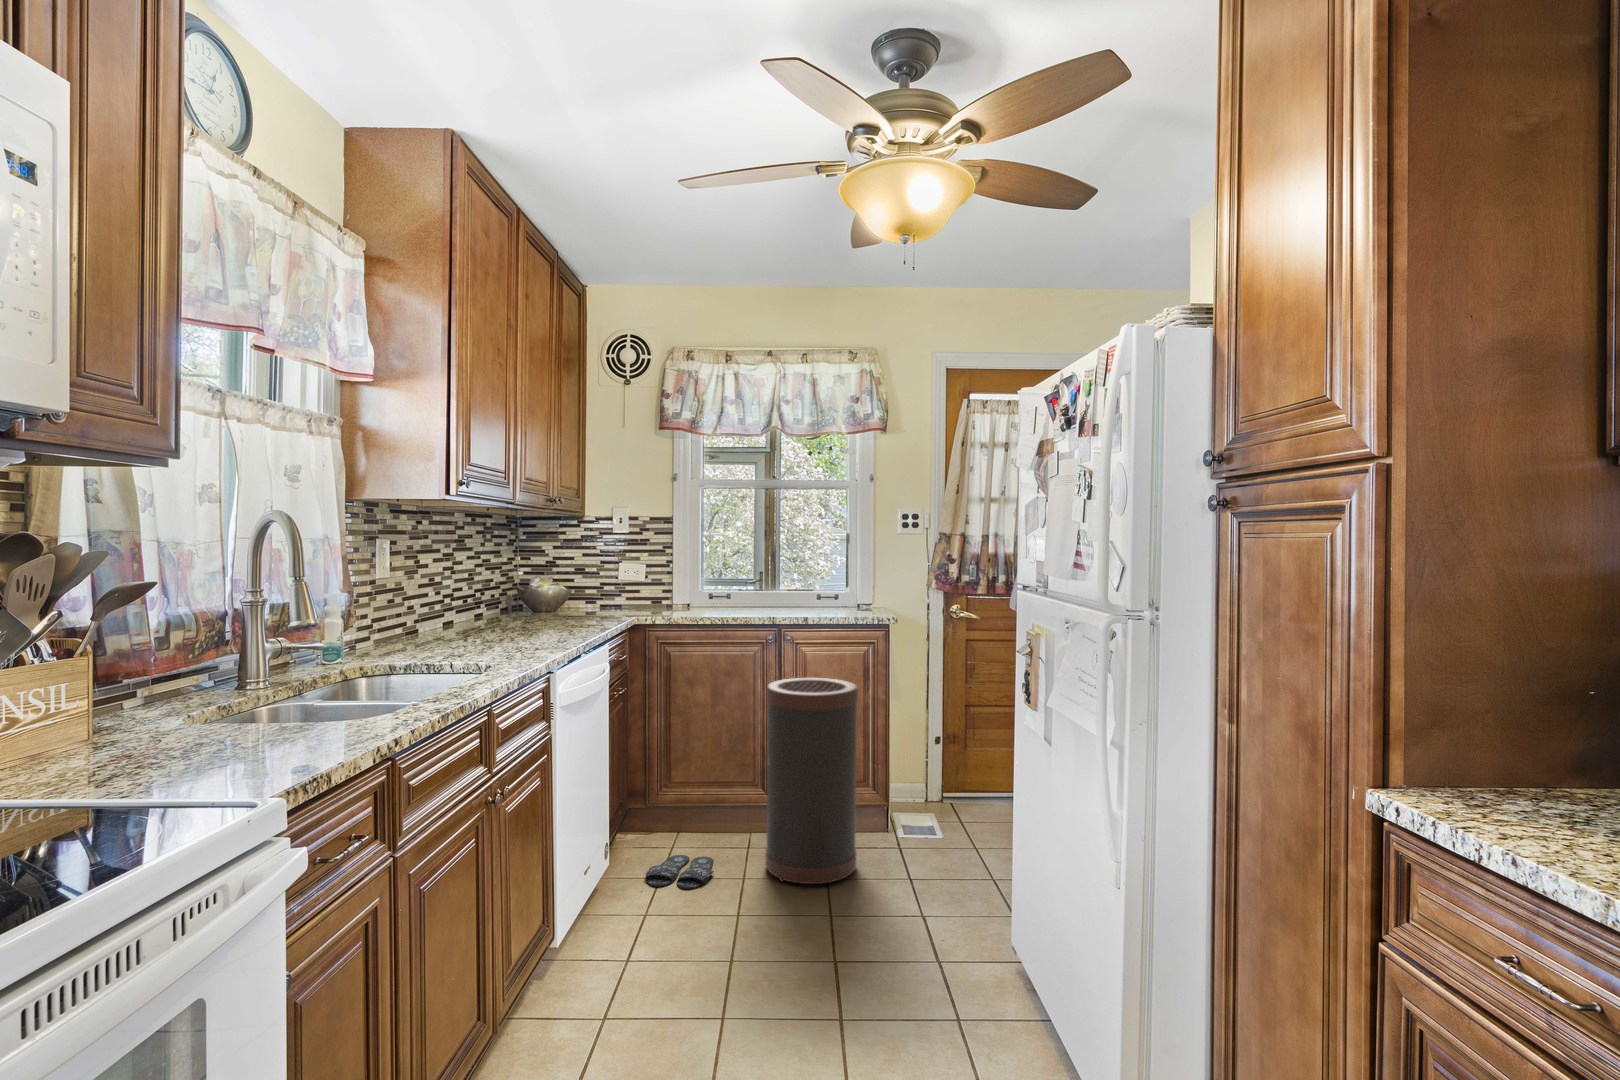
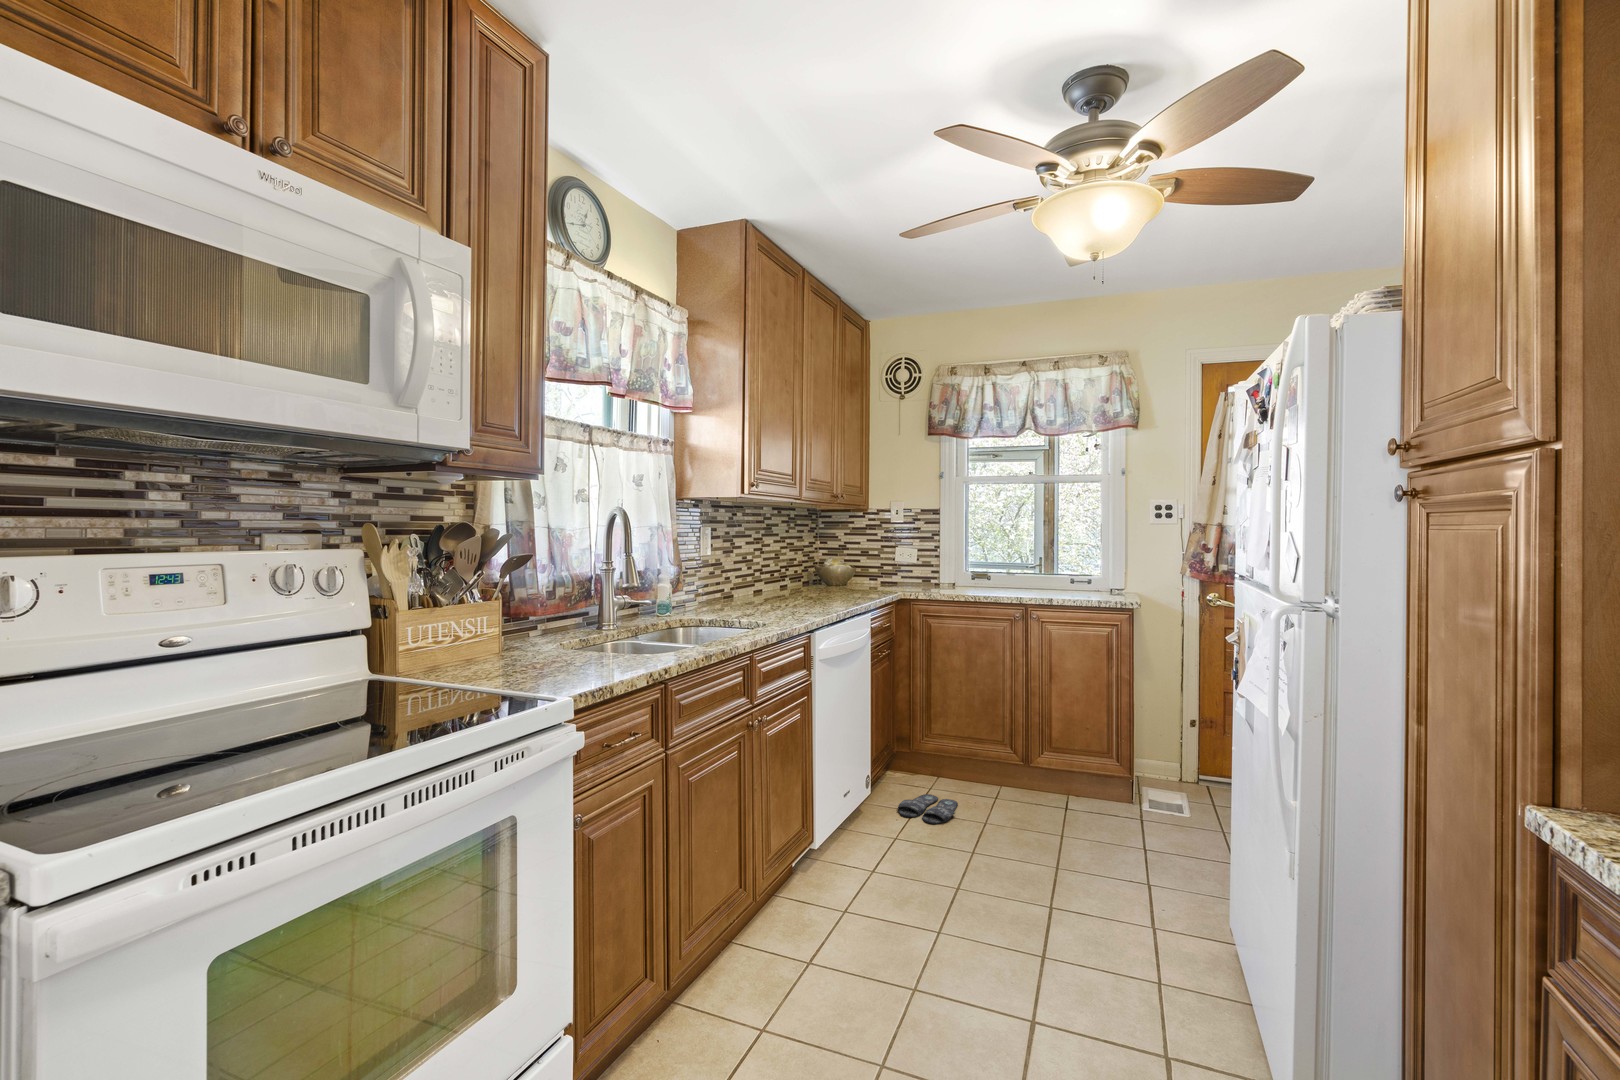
trash can: present [765,678,858,884] -> none [1002,654,1092,842]

